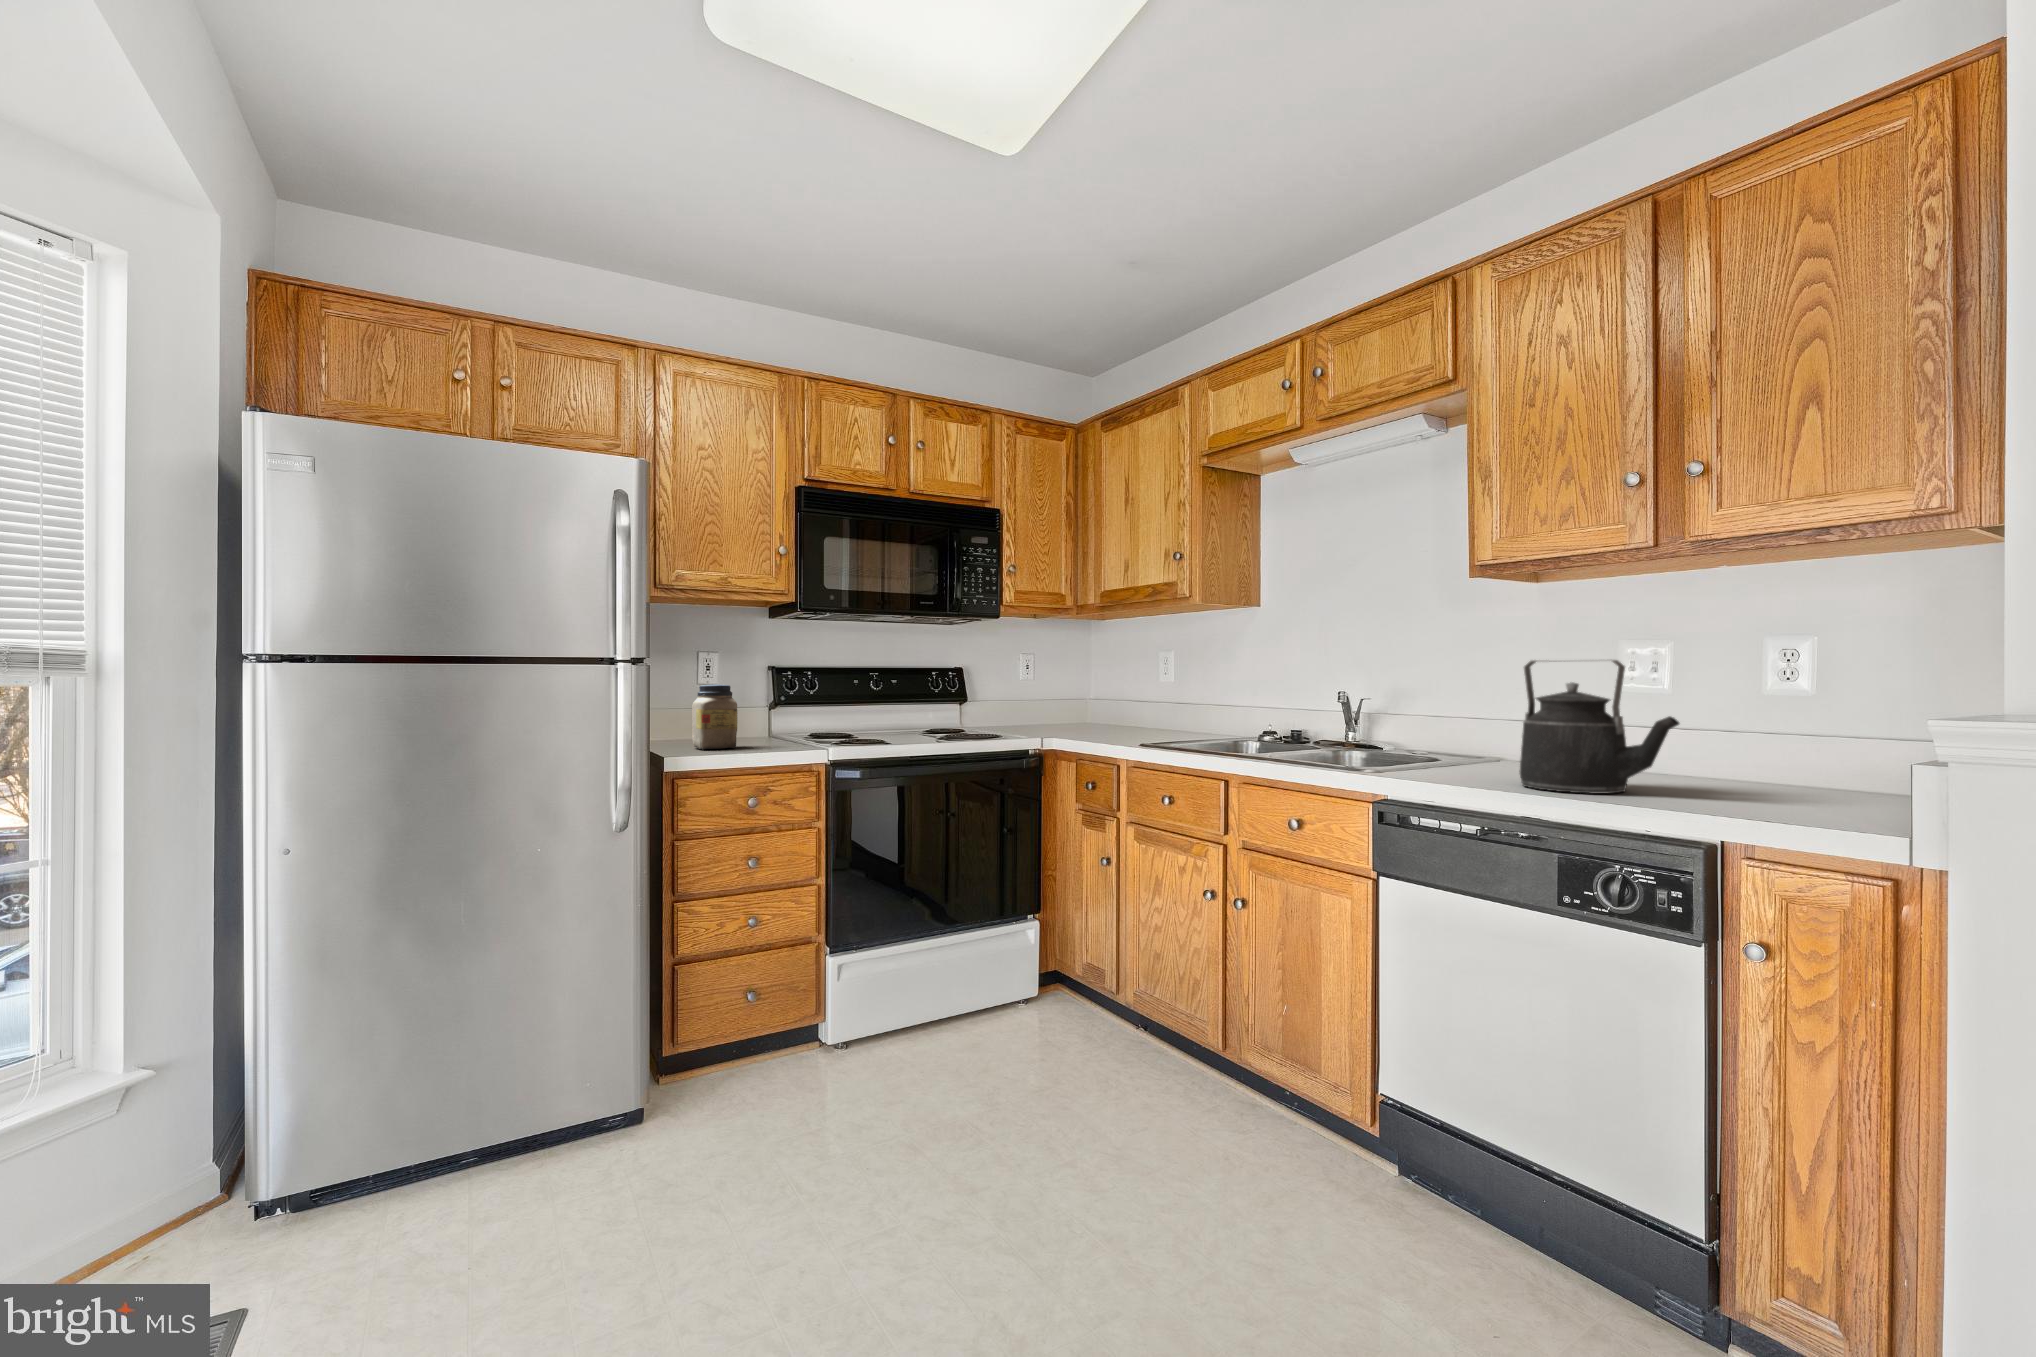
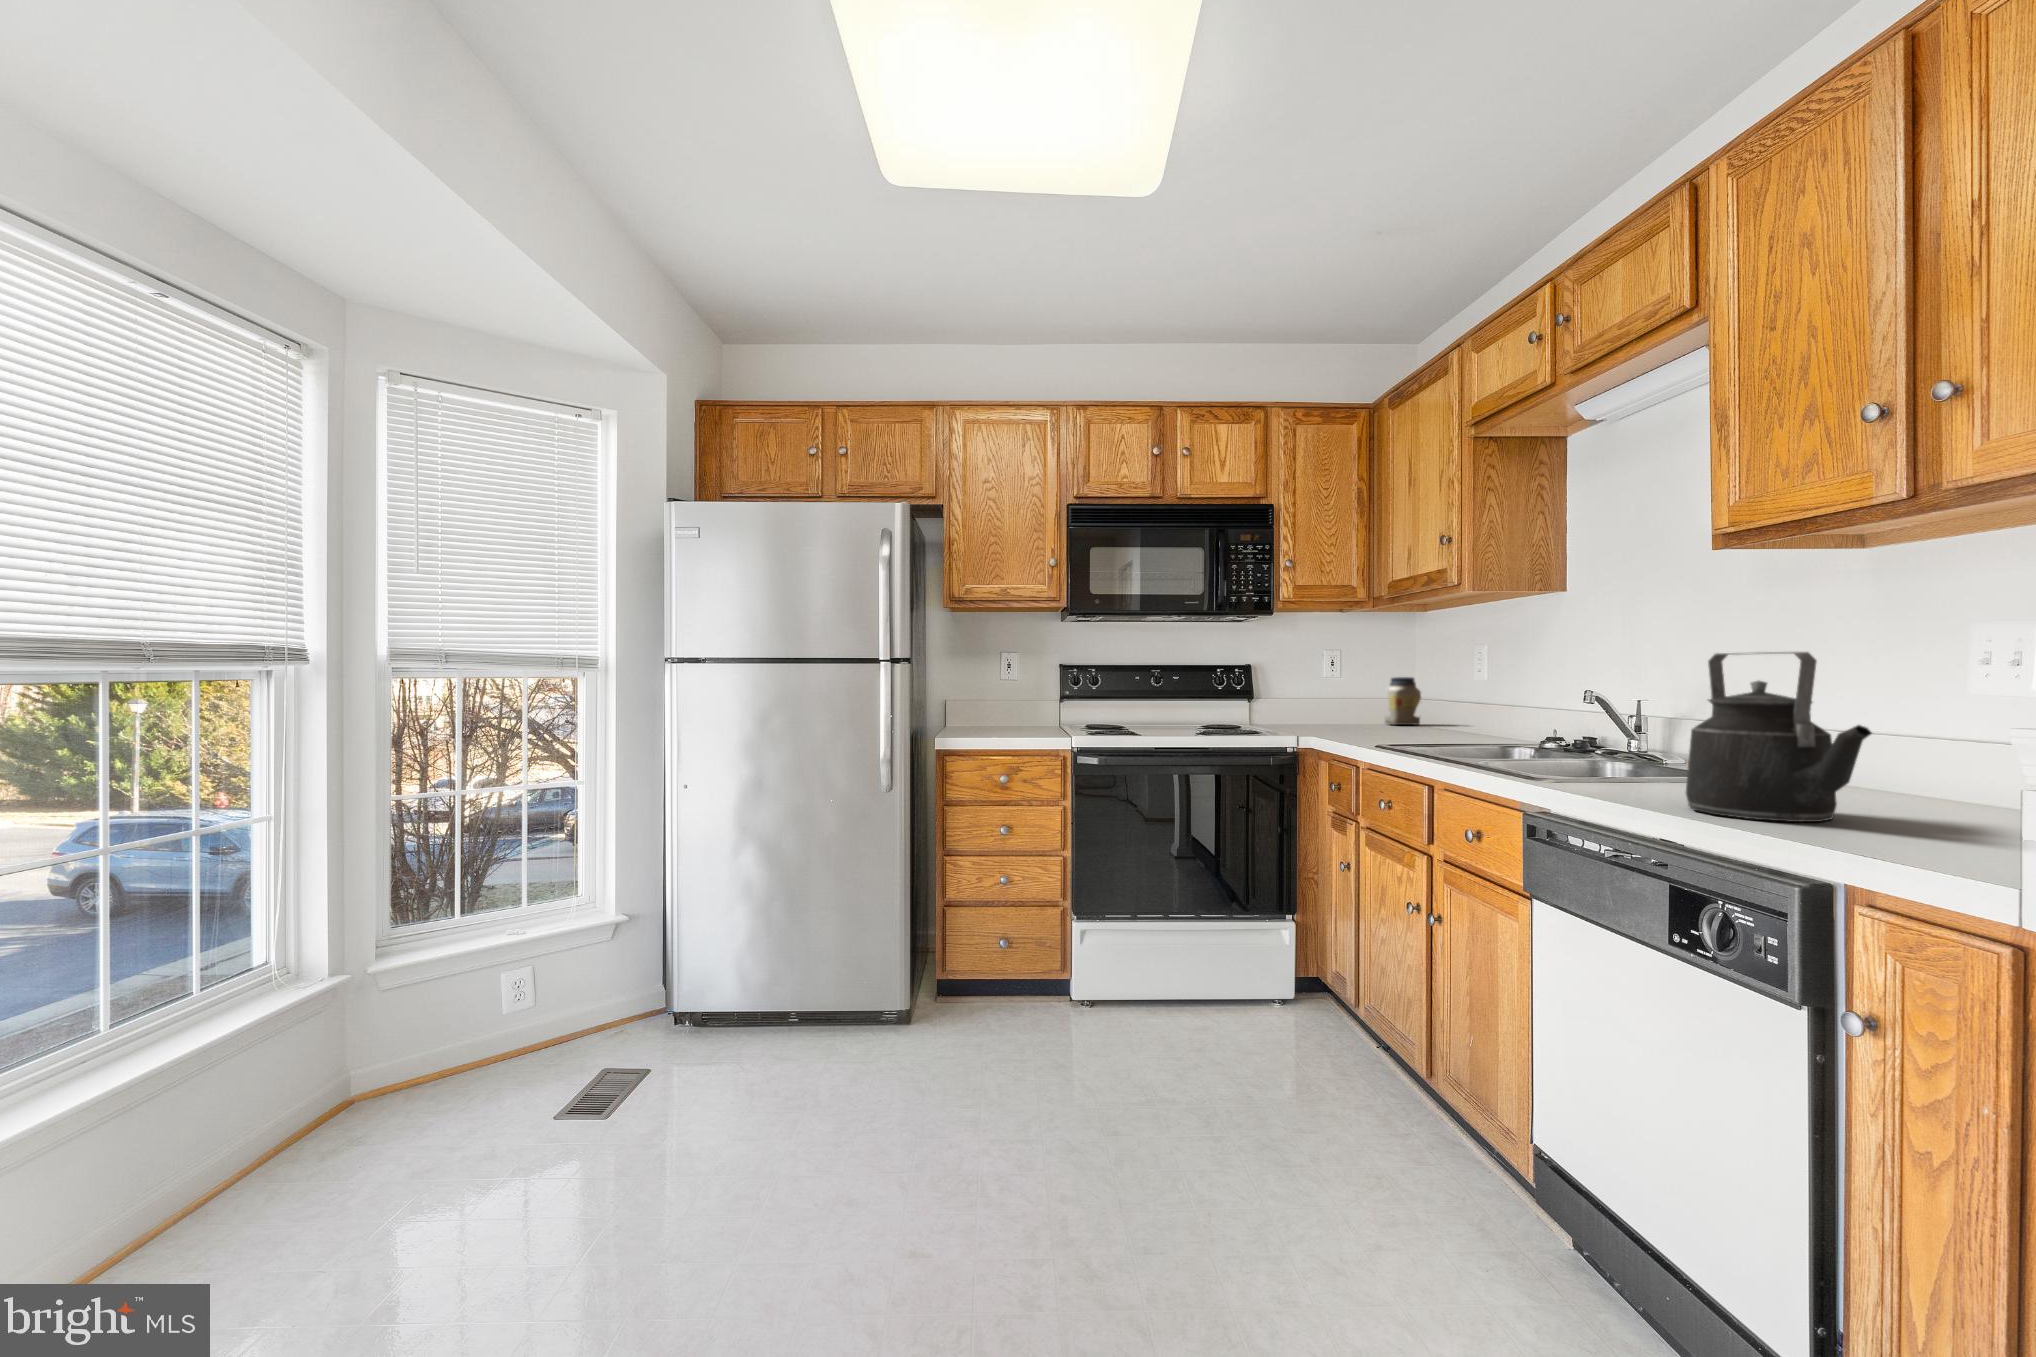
jar: present [692,684,738,749] -> present [1384,677,1421,725]

